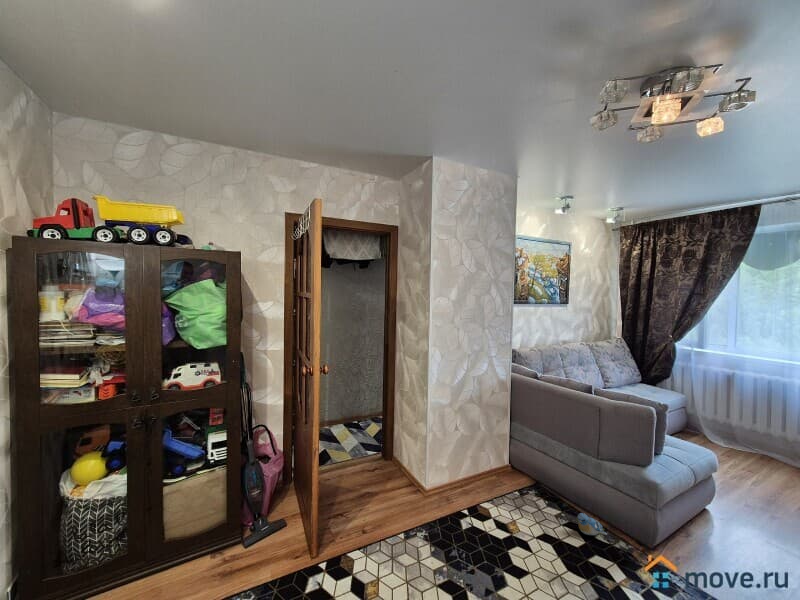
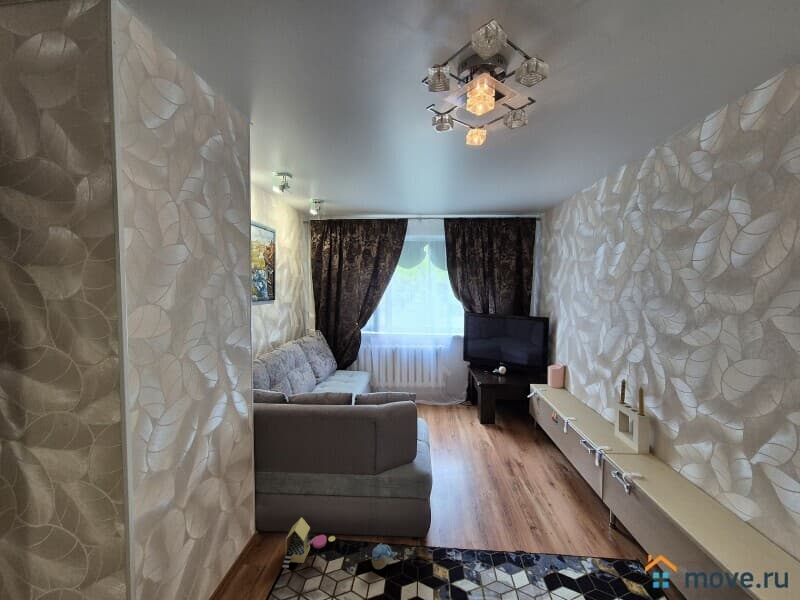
toy house: none [515,466,557,497] -> present [283,517,335,568]

